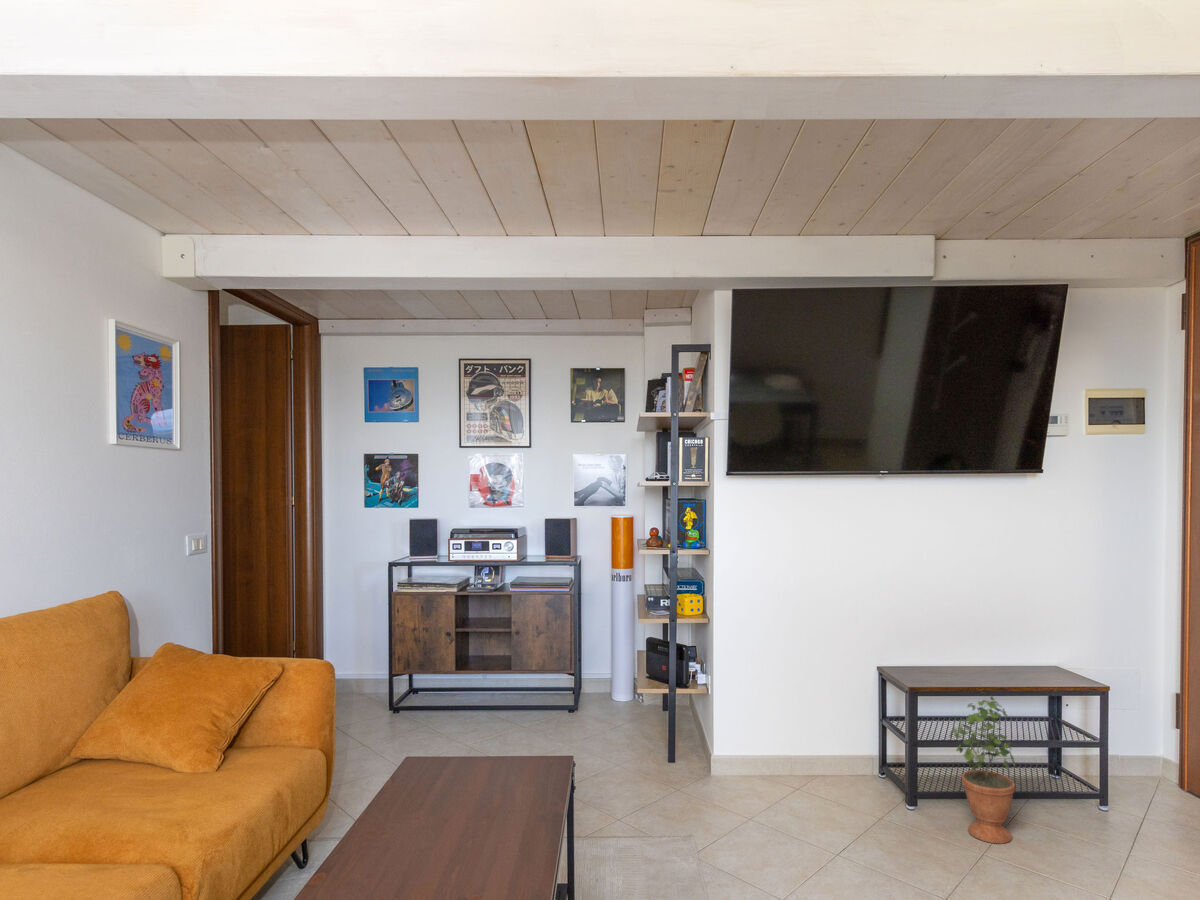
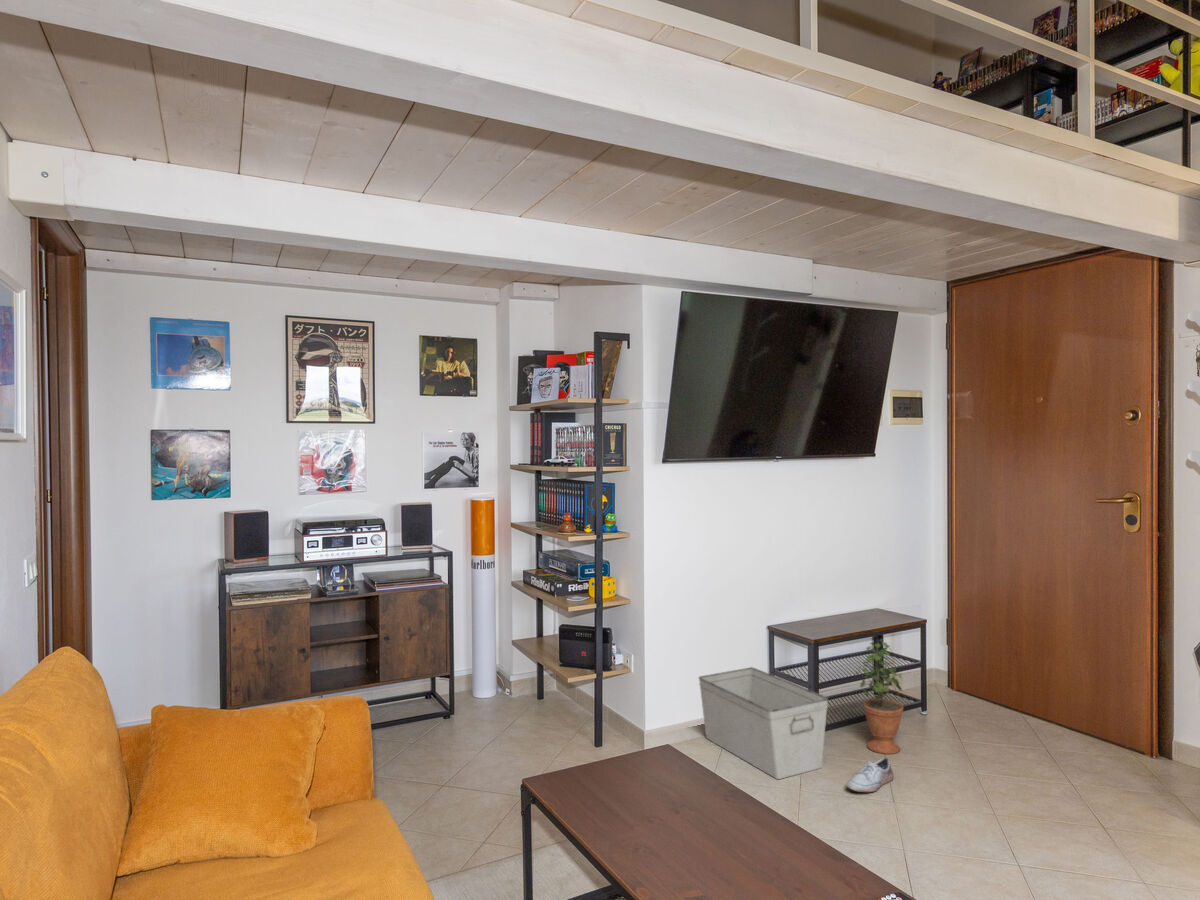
storage bin: none [777,709,891,837] -> present [699,667,828,779]
shoe: none [880,839,960,877] -> present [847,758,894,792]

